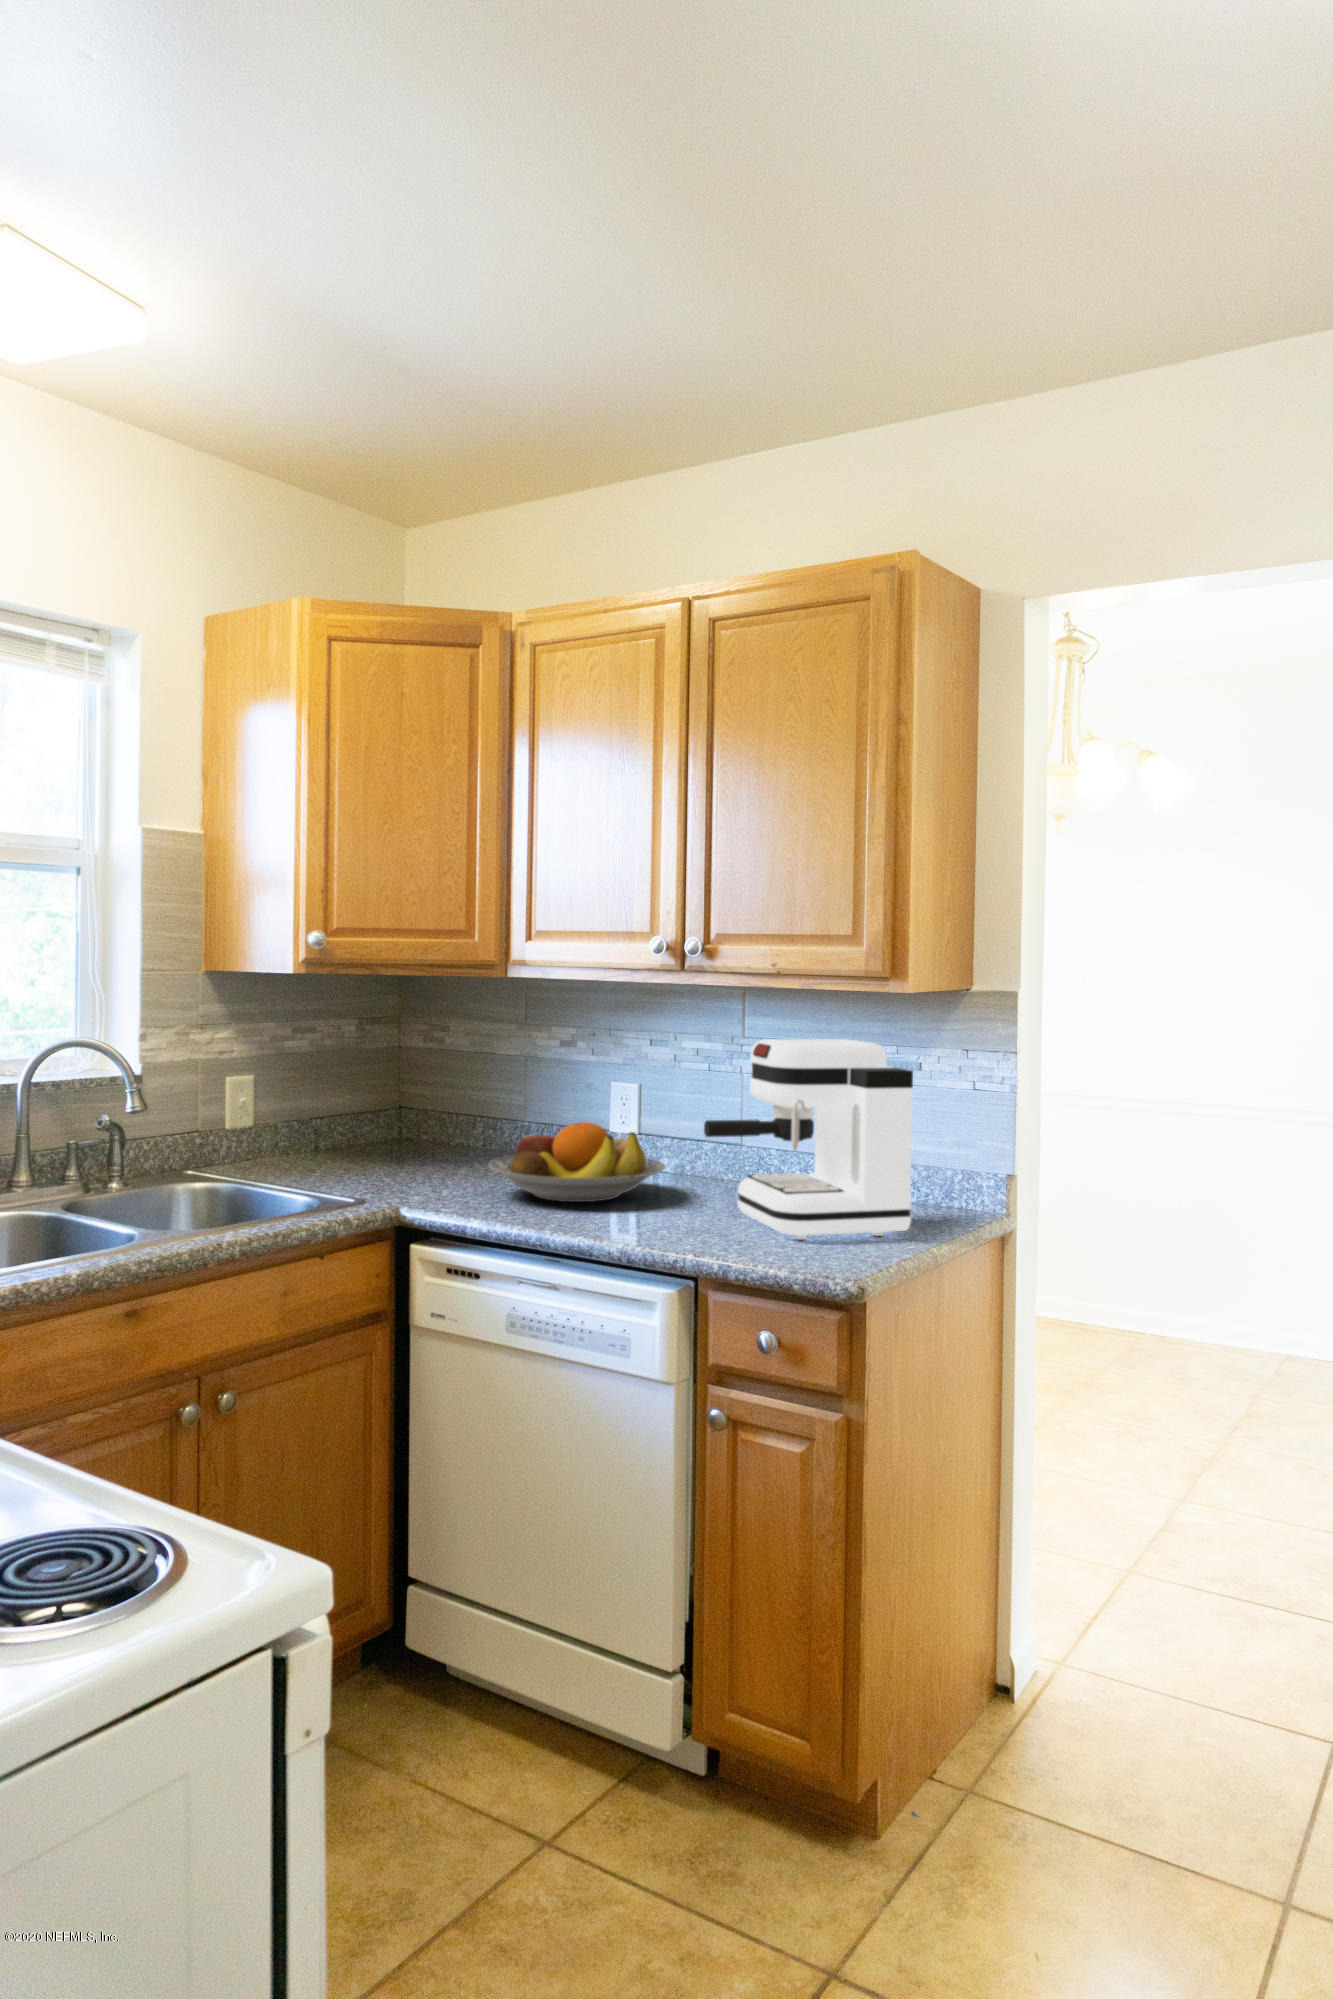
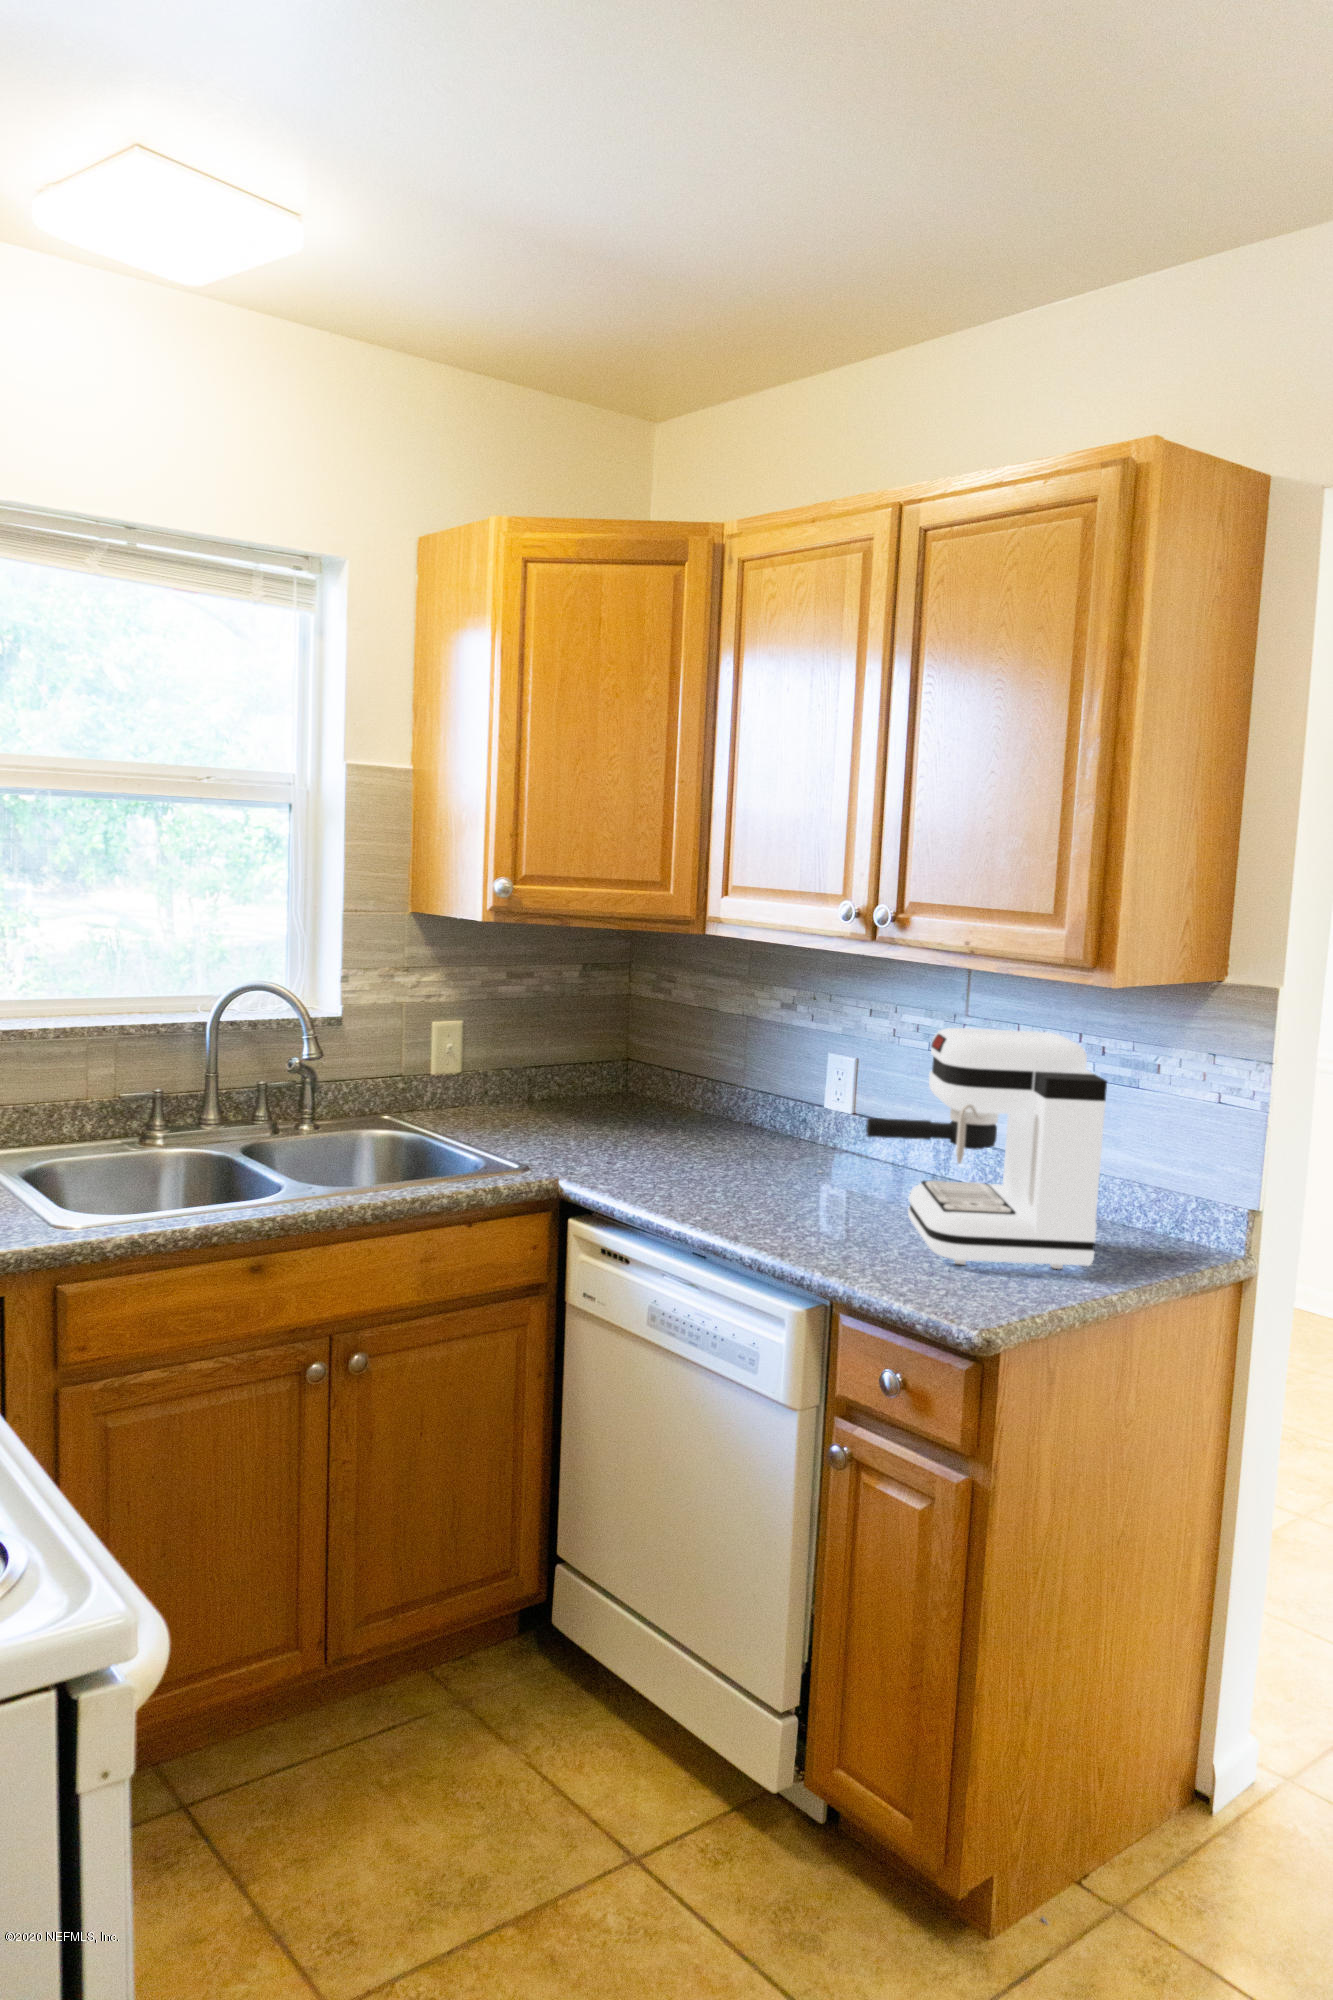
fruit bowl: present [488,1122,665,1202] -> none [659,1099,853,1190]

